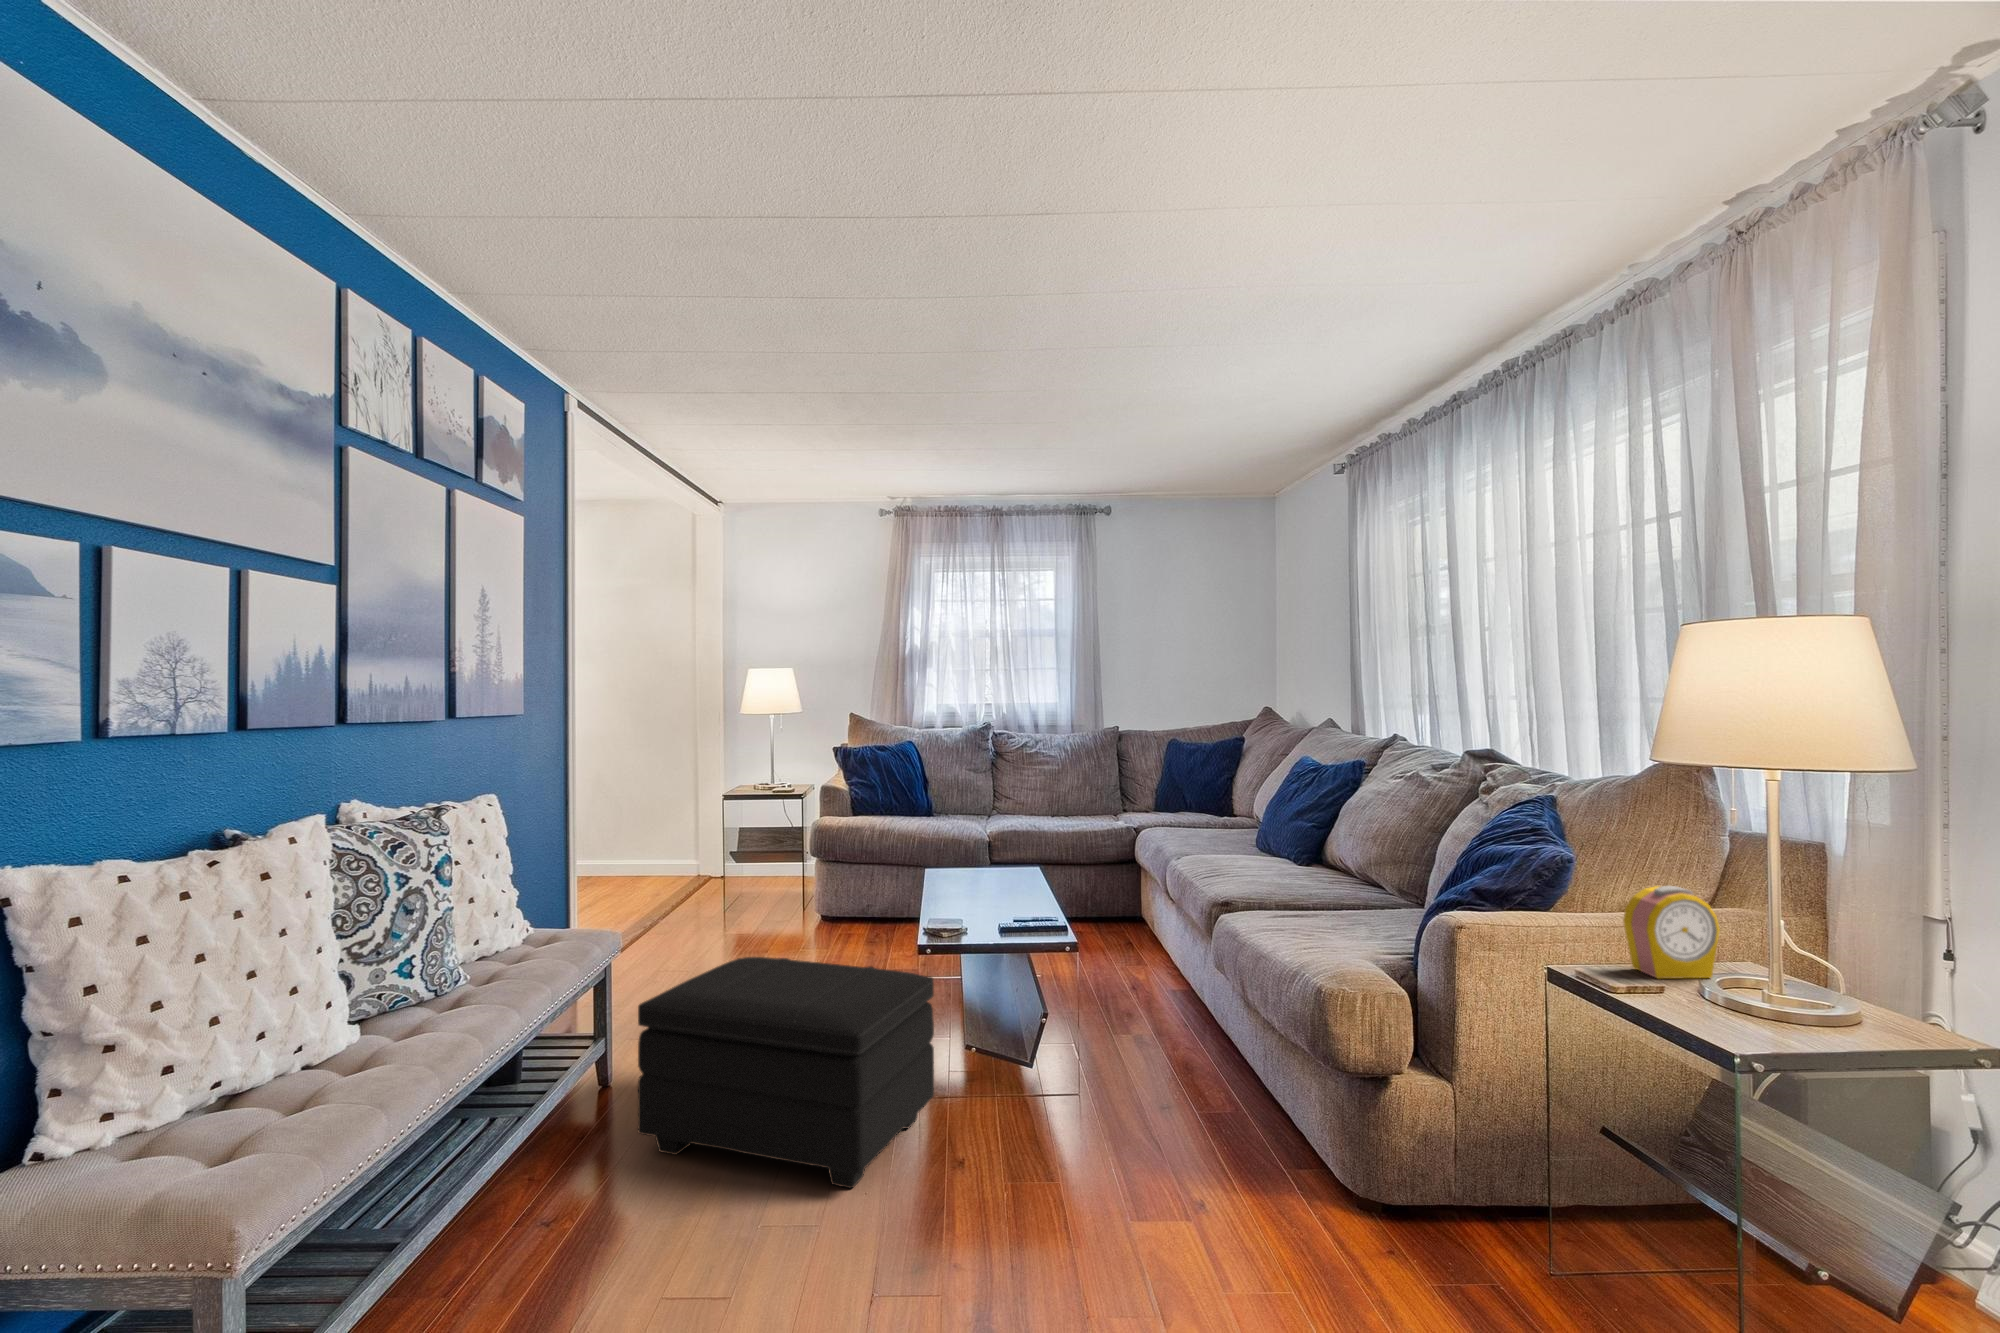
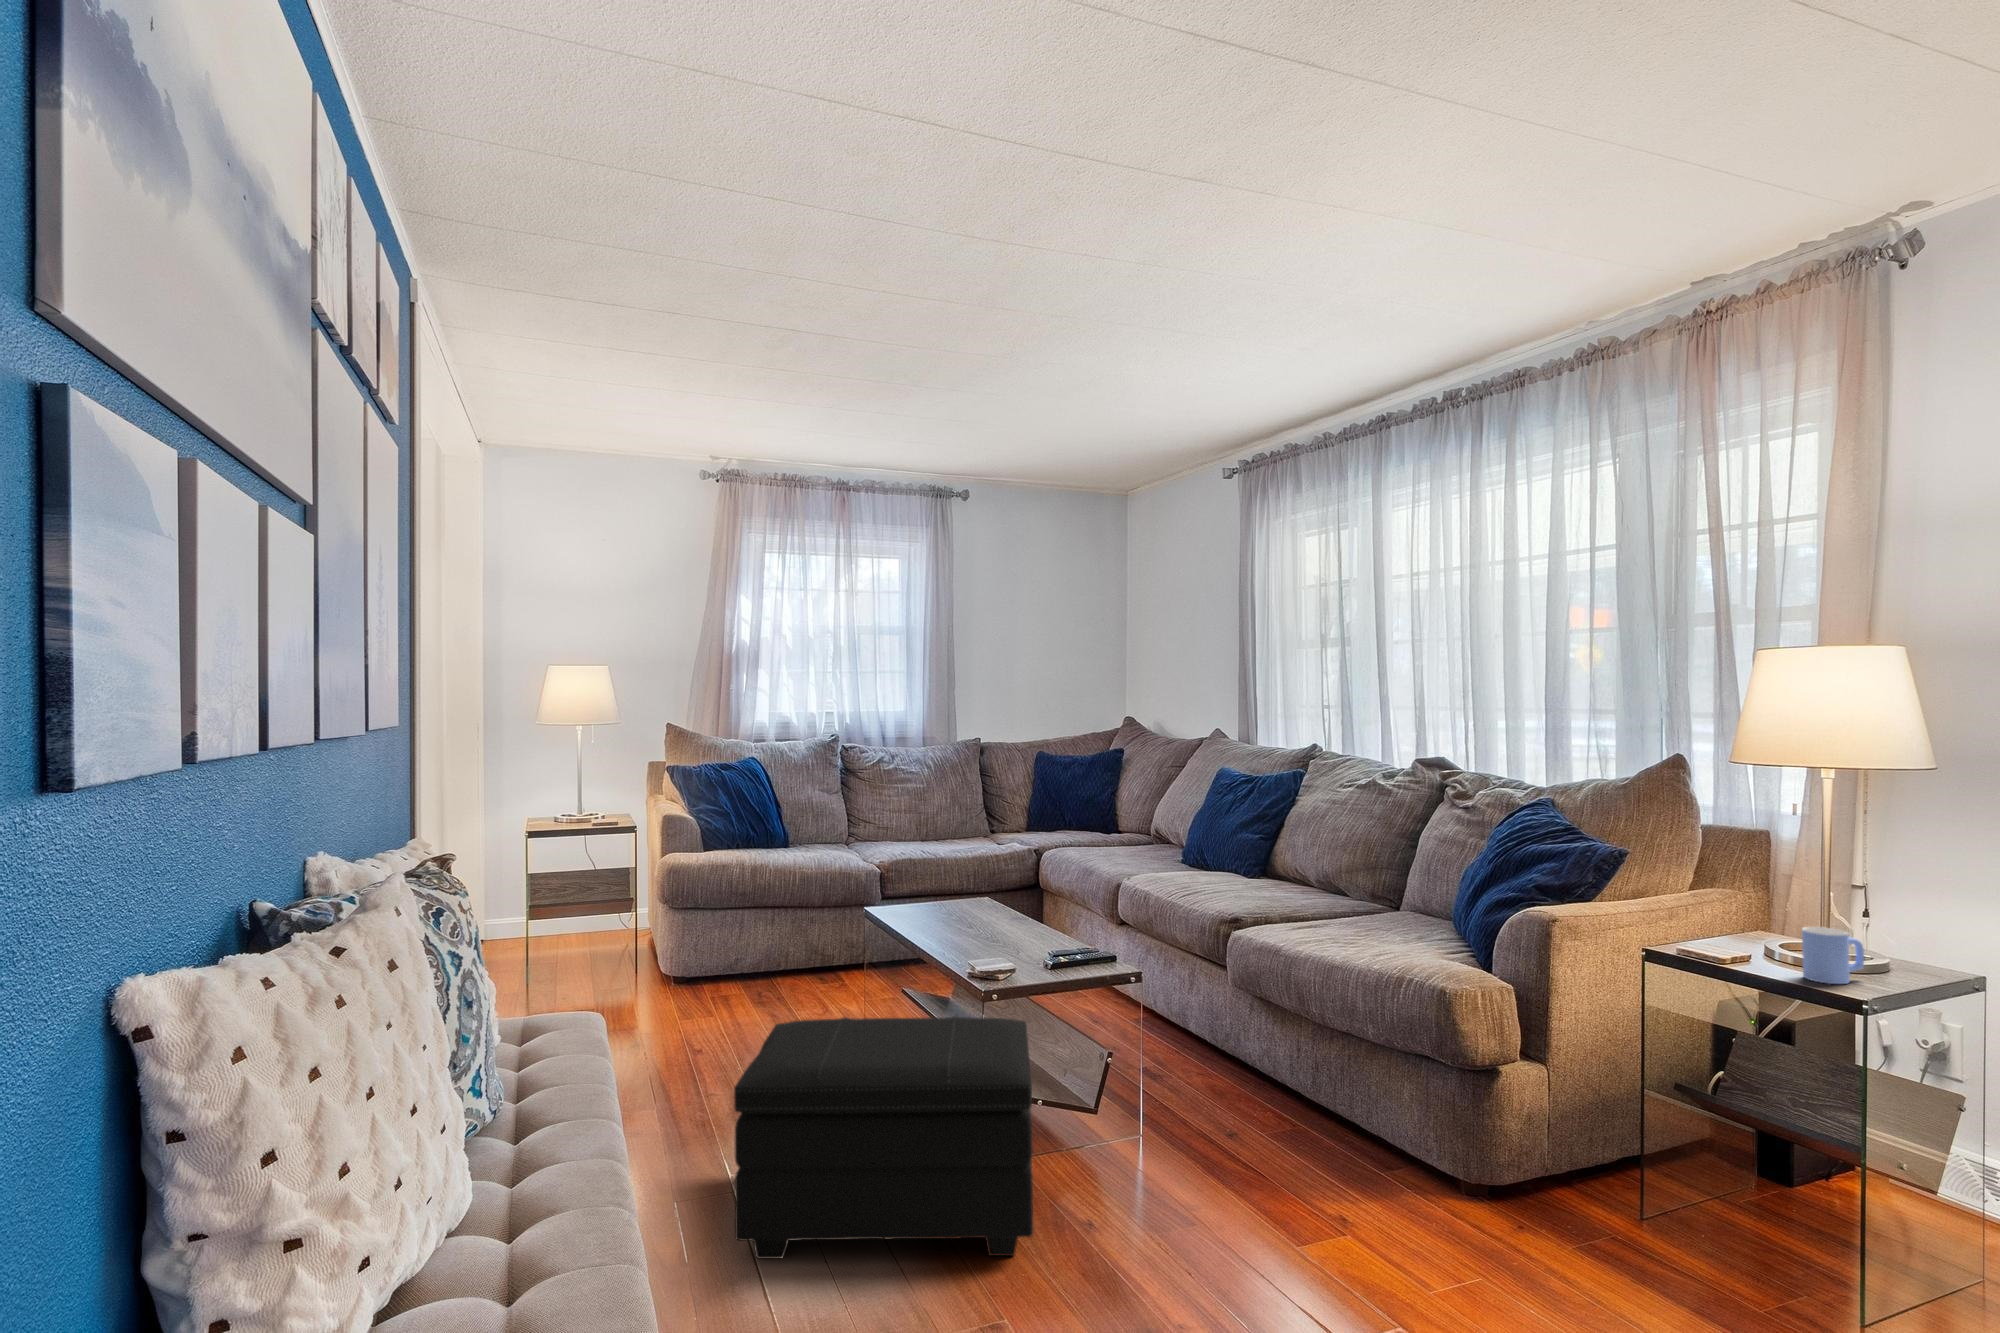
alarm clock: present [1623,886,1720,979] -> none [1678,872,1750,950]
mug: none [1721,960,1809,1035] -> present [1802,927,1864,984]

